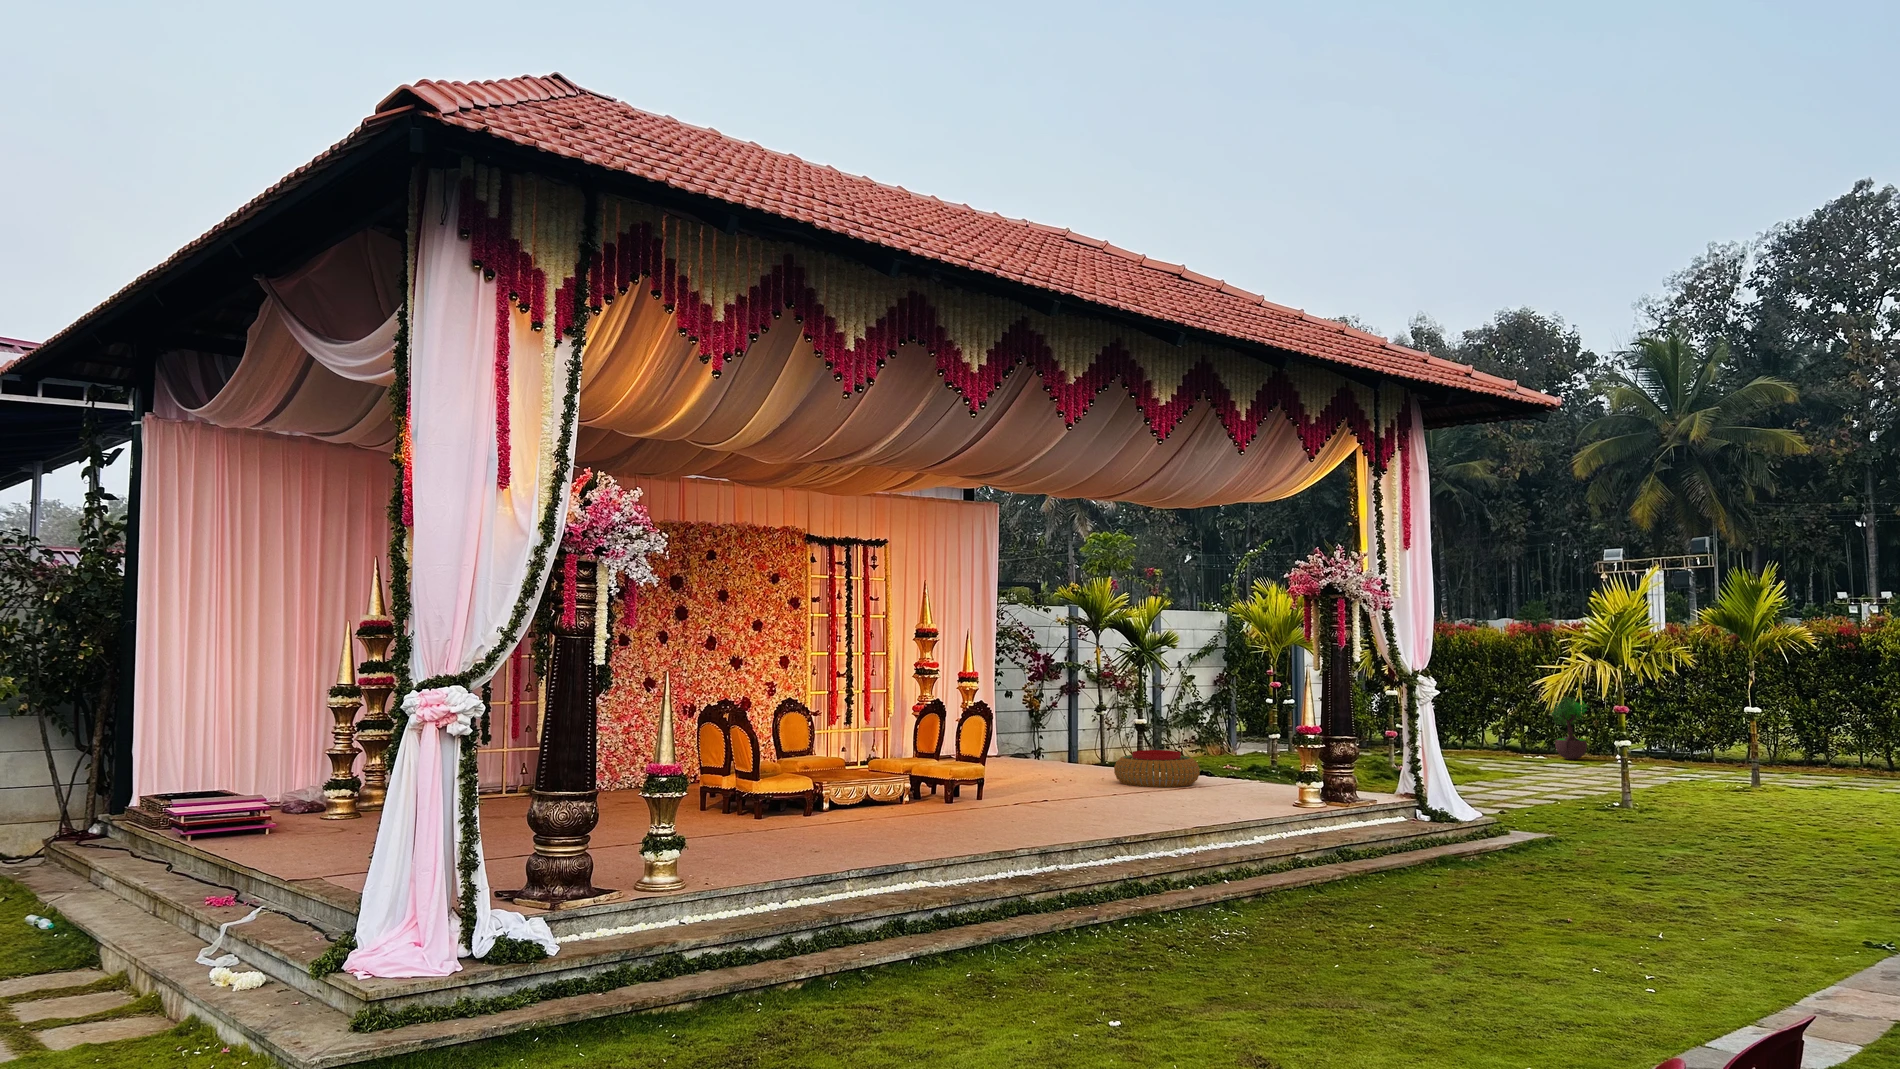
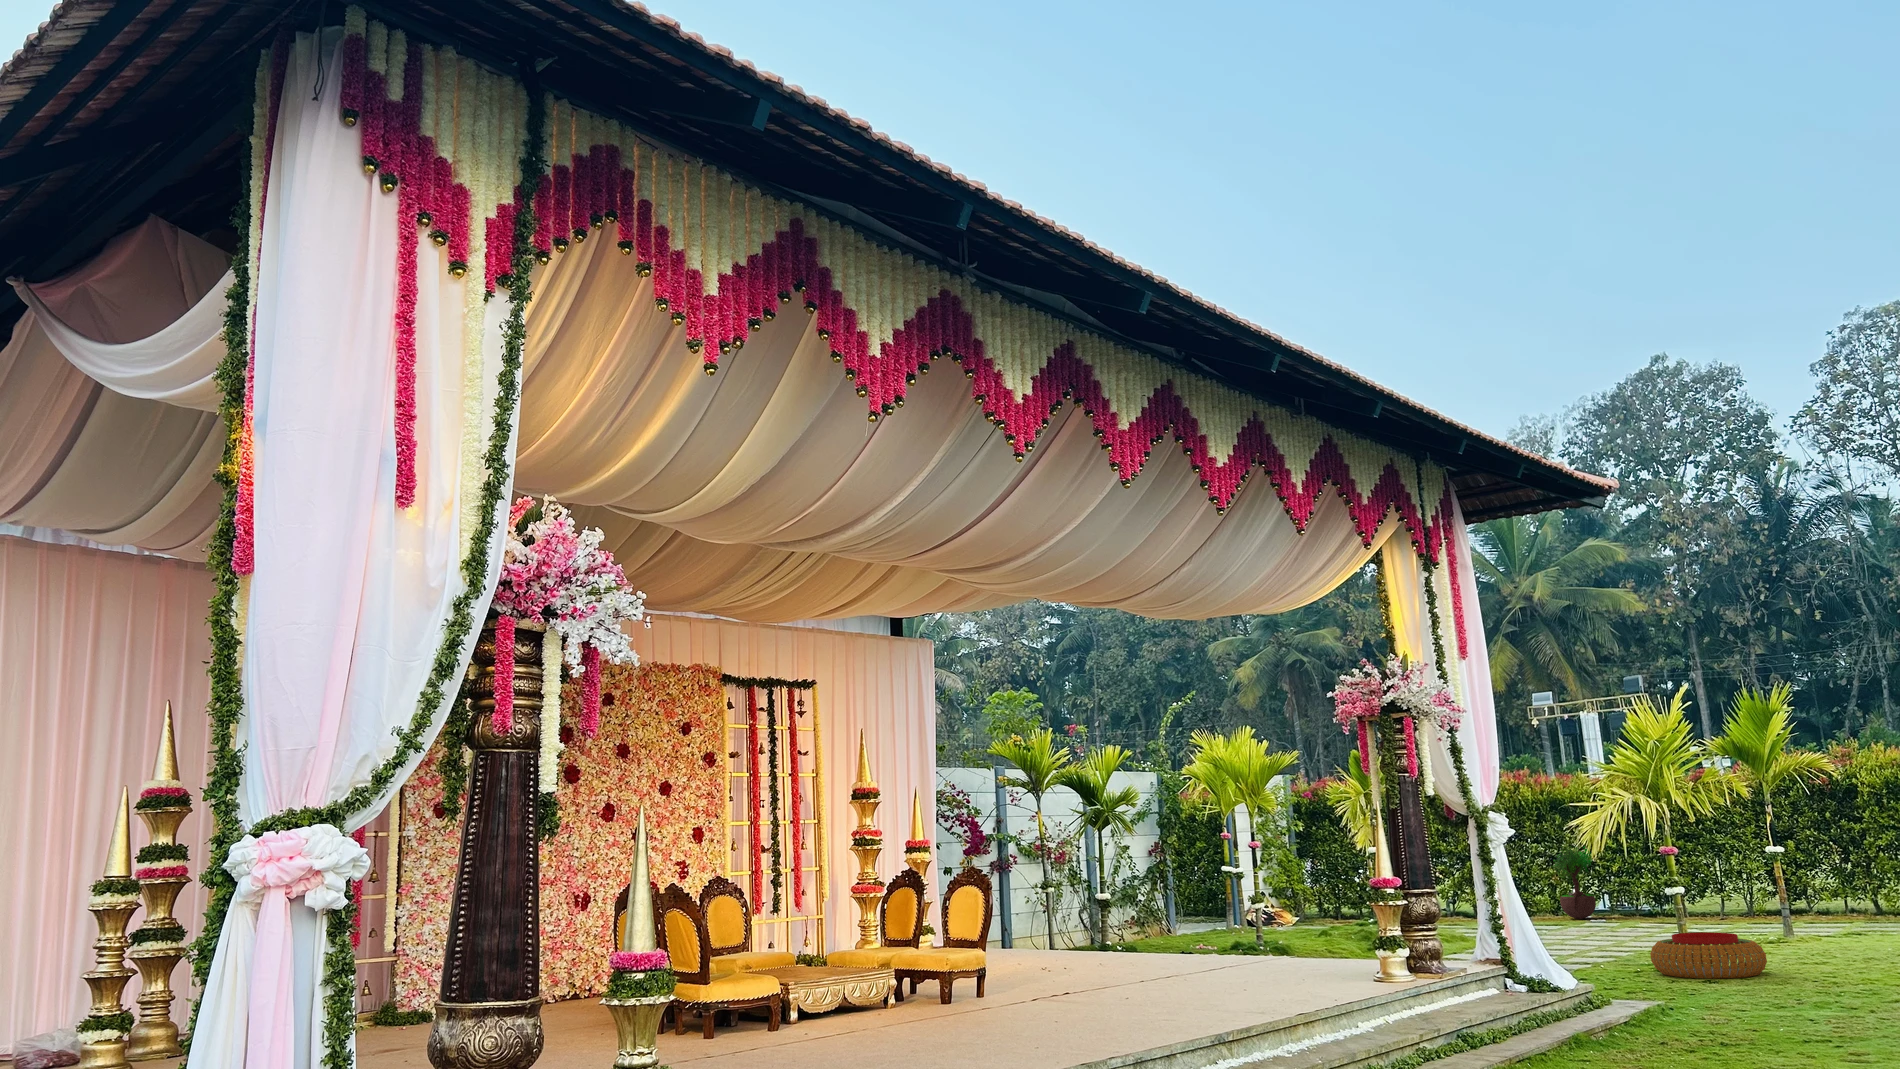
pouf: present [1114,750,1200,787] -> present [1650,932,1767,979]

